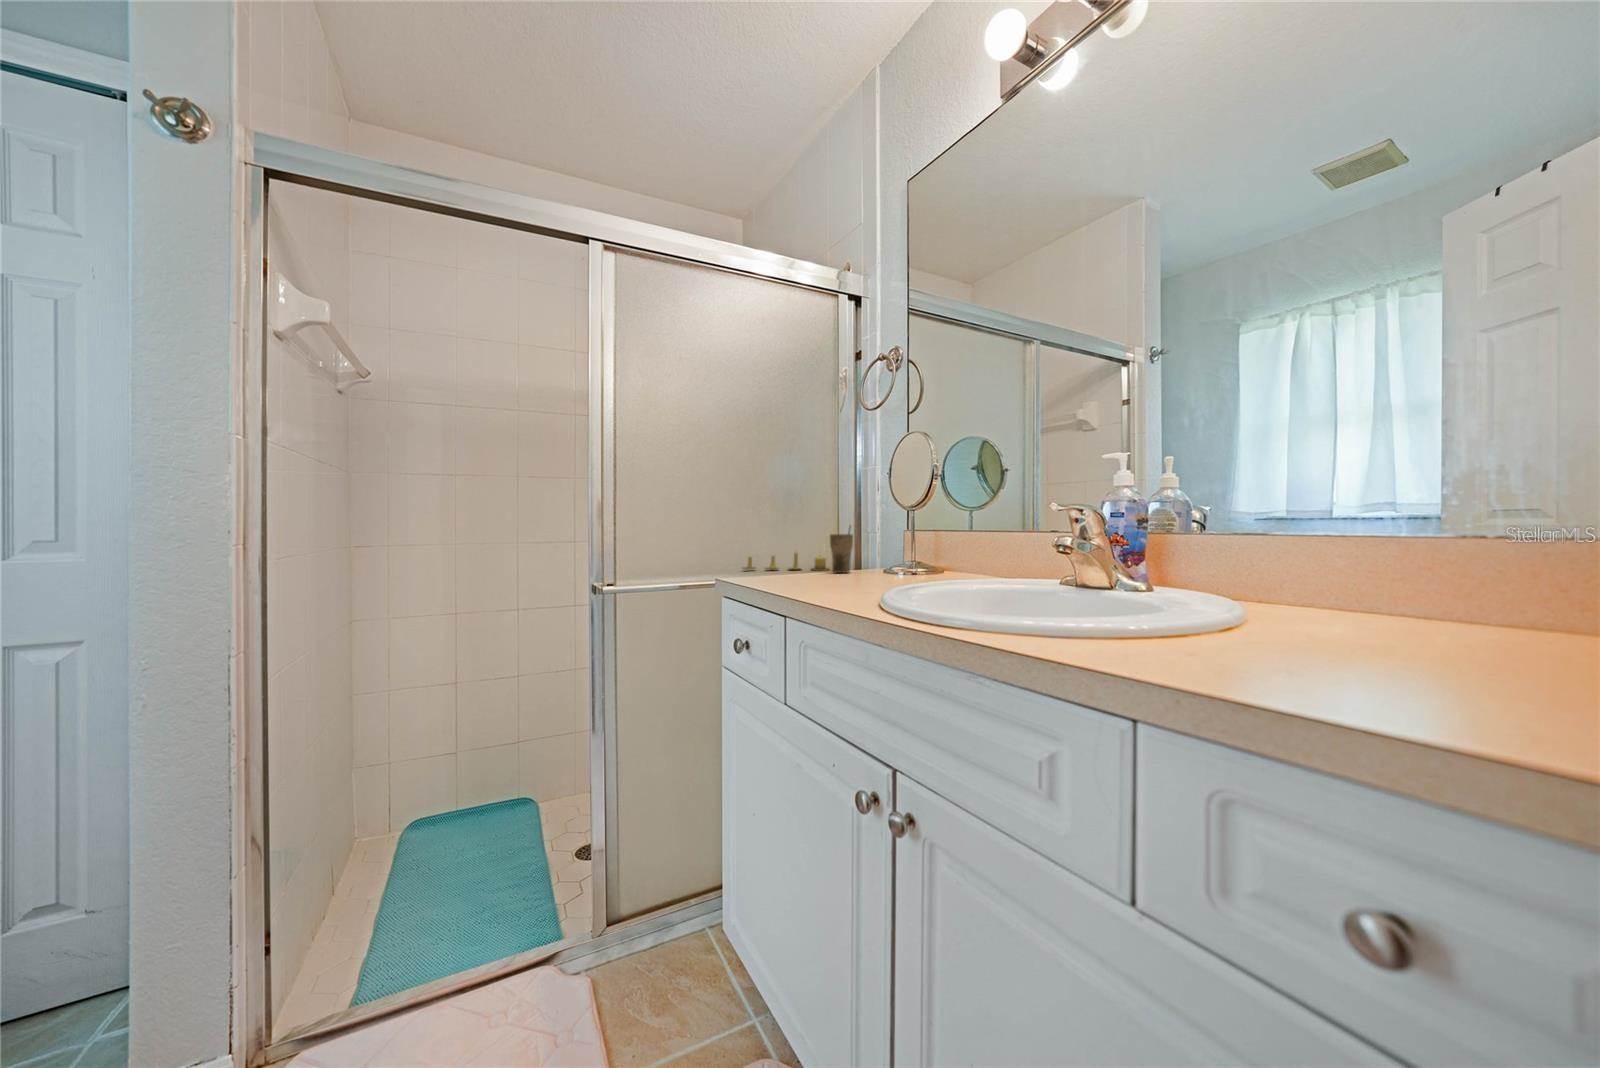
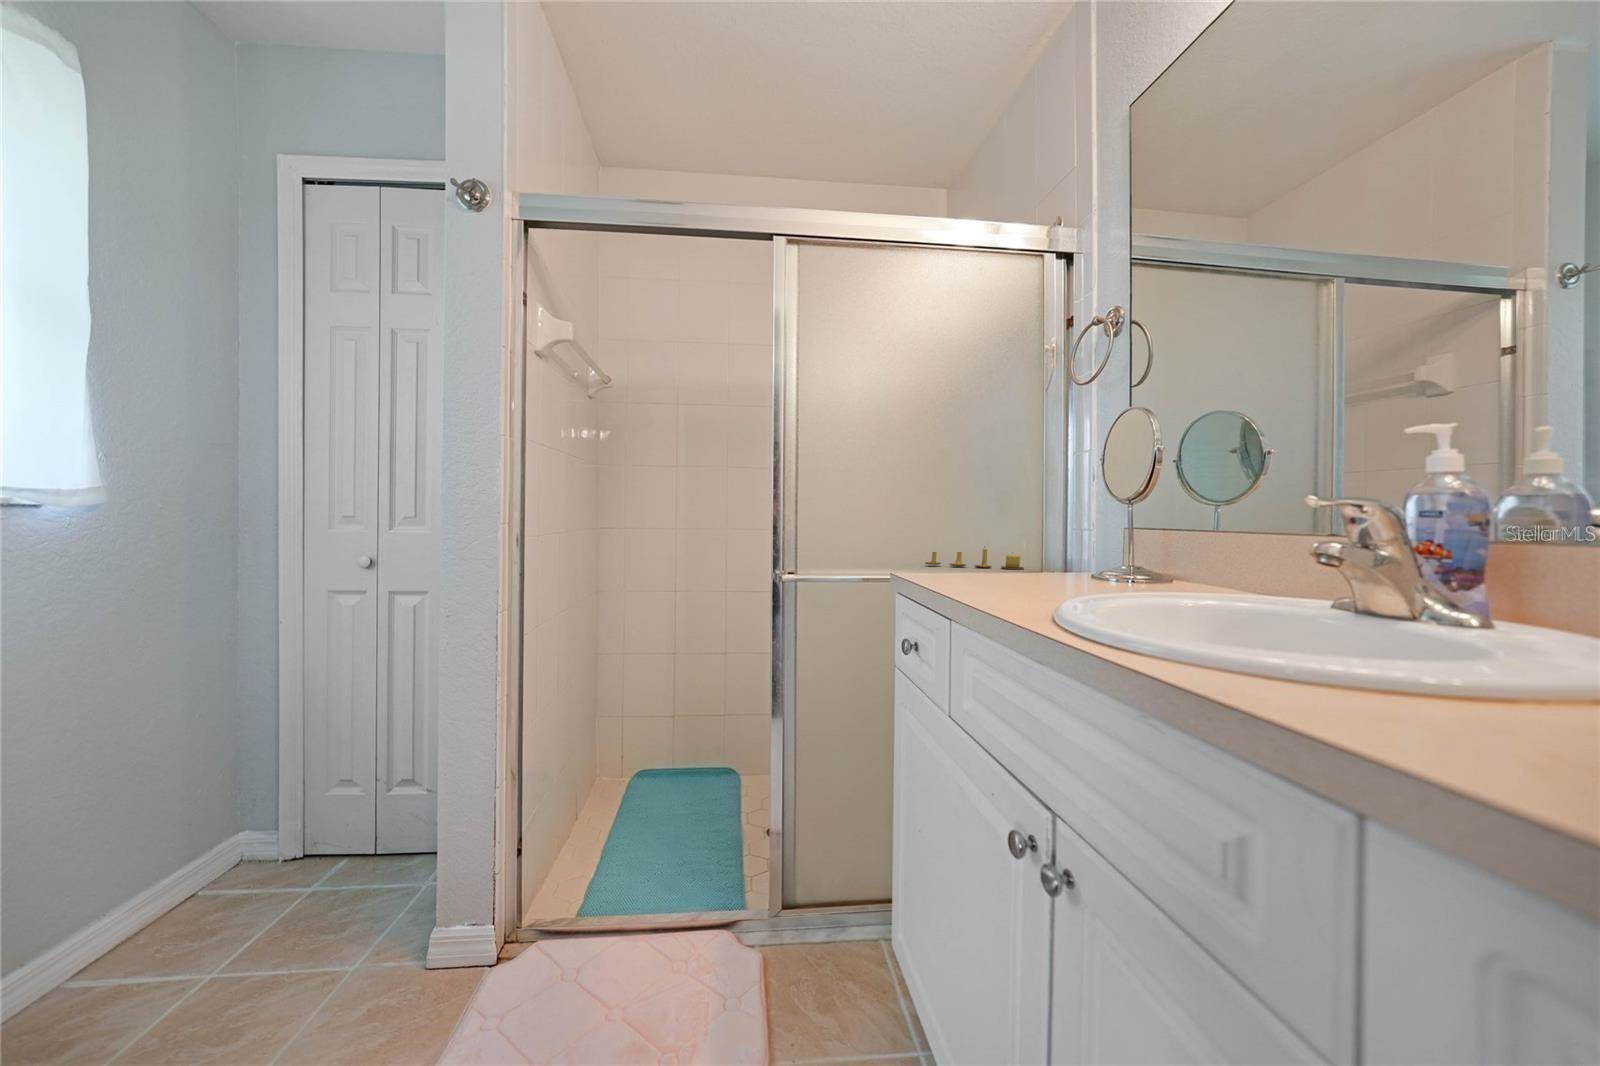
cup: present [830,526,853,573] -> none [1021,520,1050,574]

